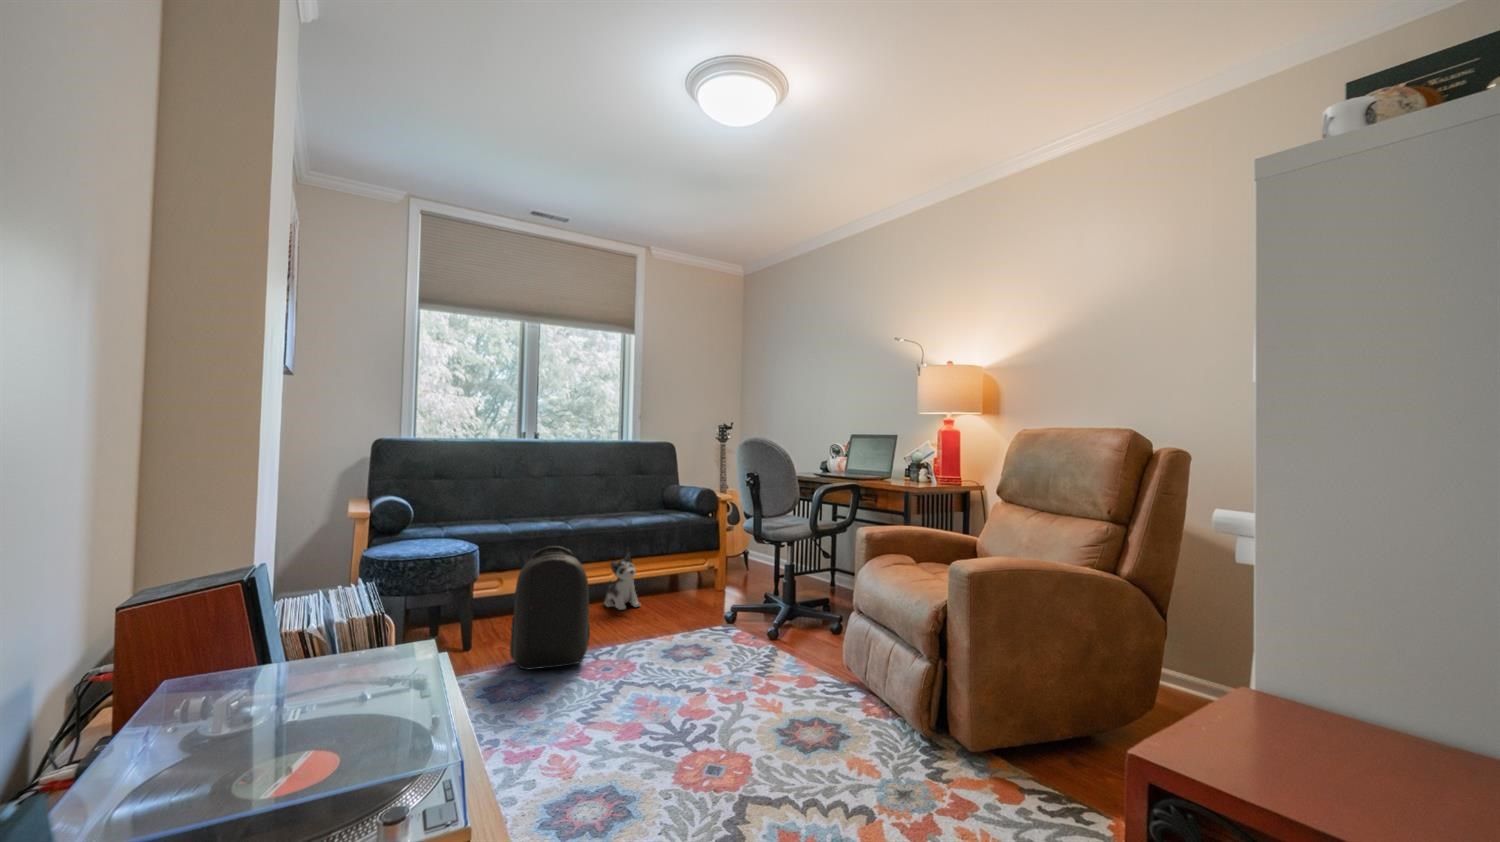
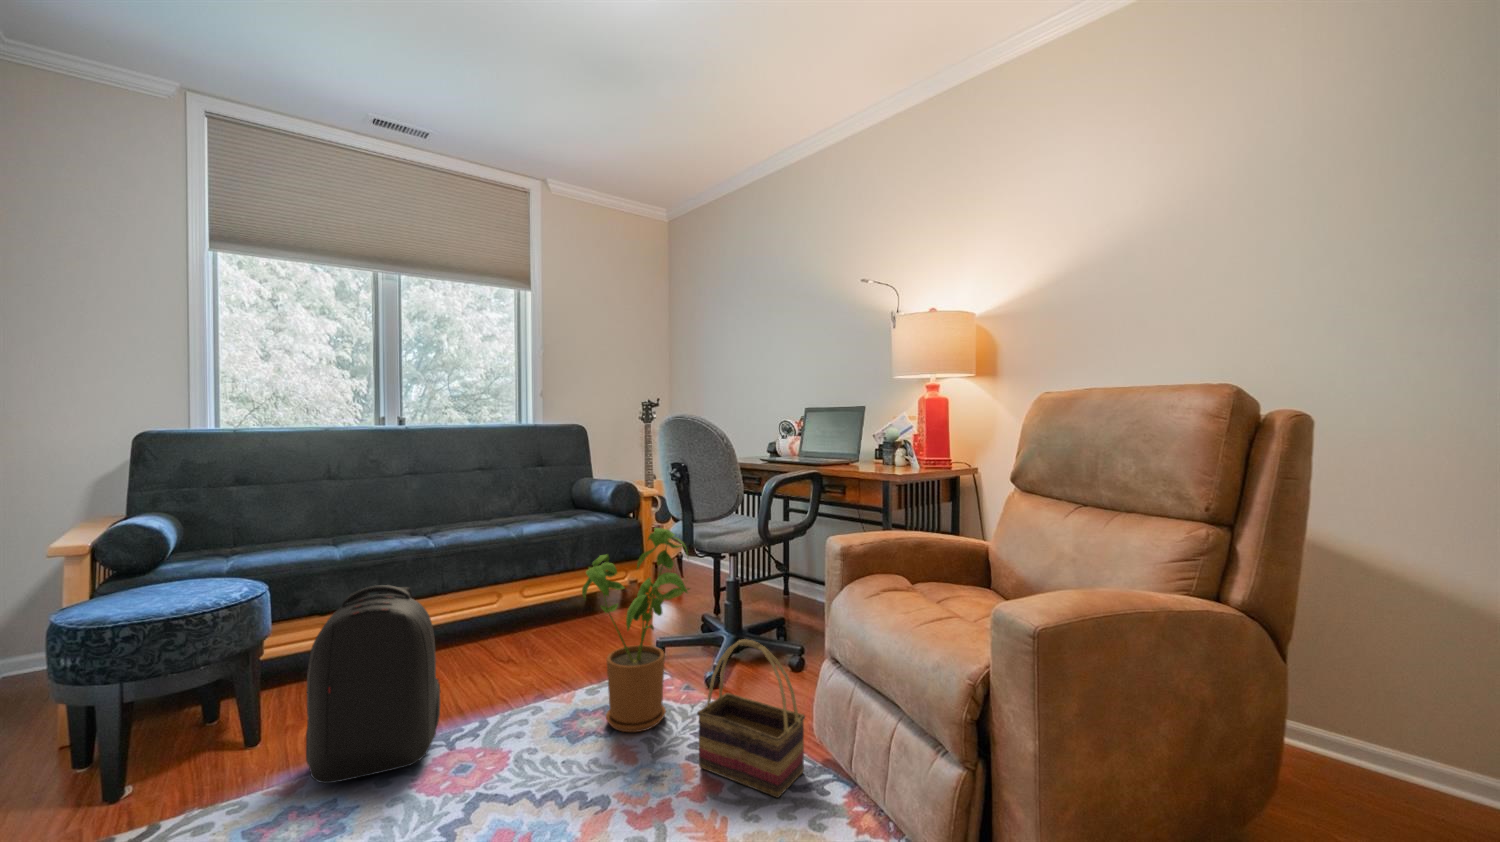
house plant: none [684,518,760,659] -> present [582,528,690,732]
plush toy: present [605,553,641,610] -> none [485,574,536,654]
basket: none [763,593,837,697] -> present [697,639,805,798]

